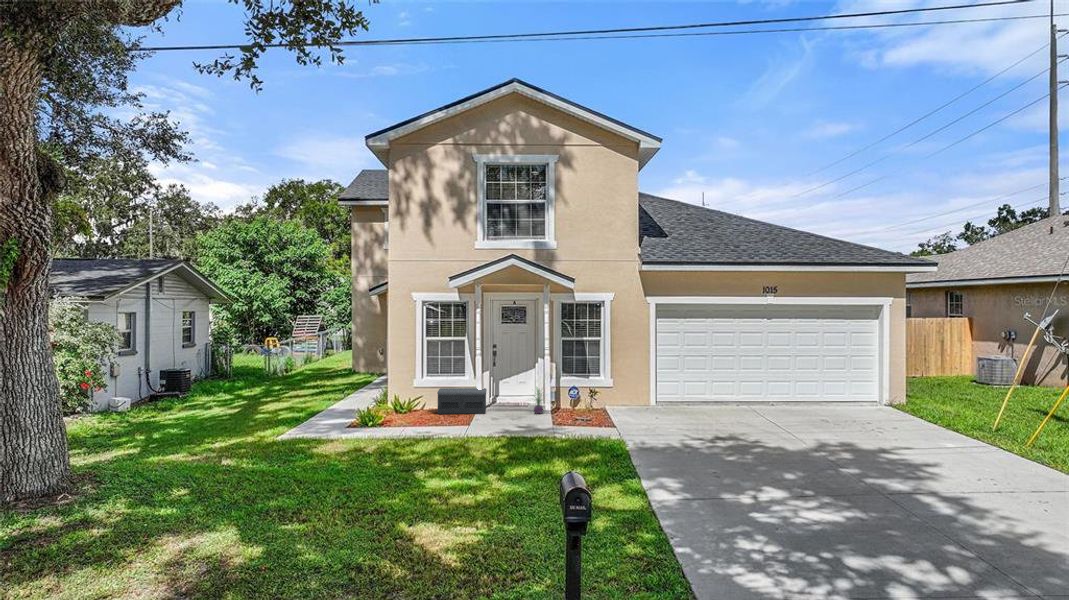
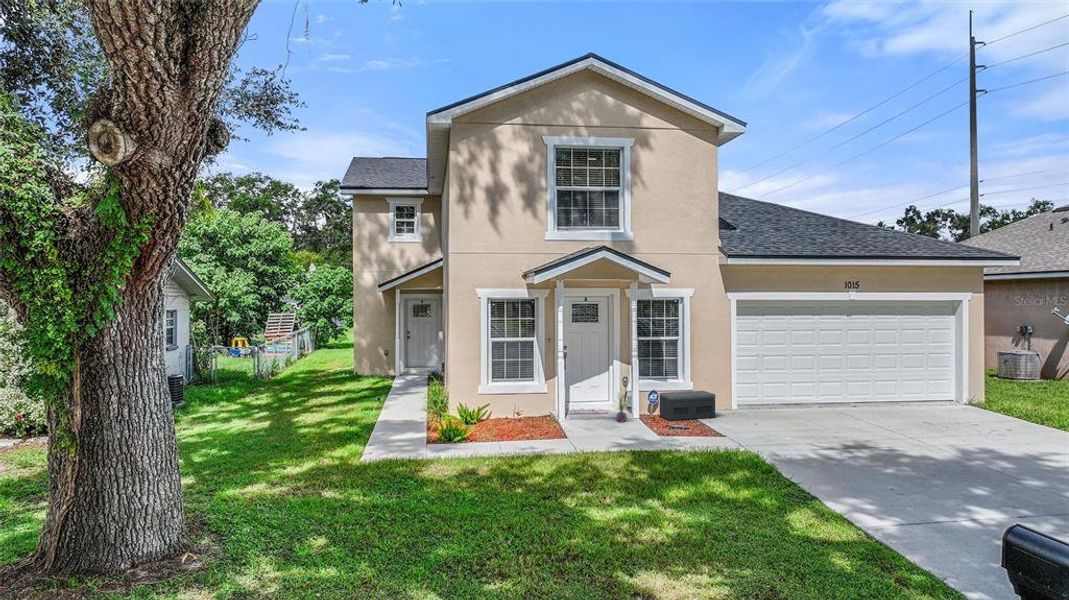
storage bench: present [437,388,487,414] -> present [659,391,715,421]

